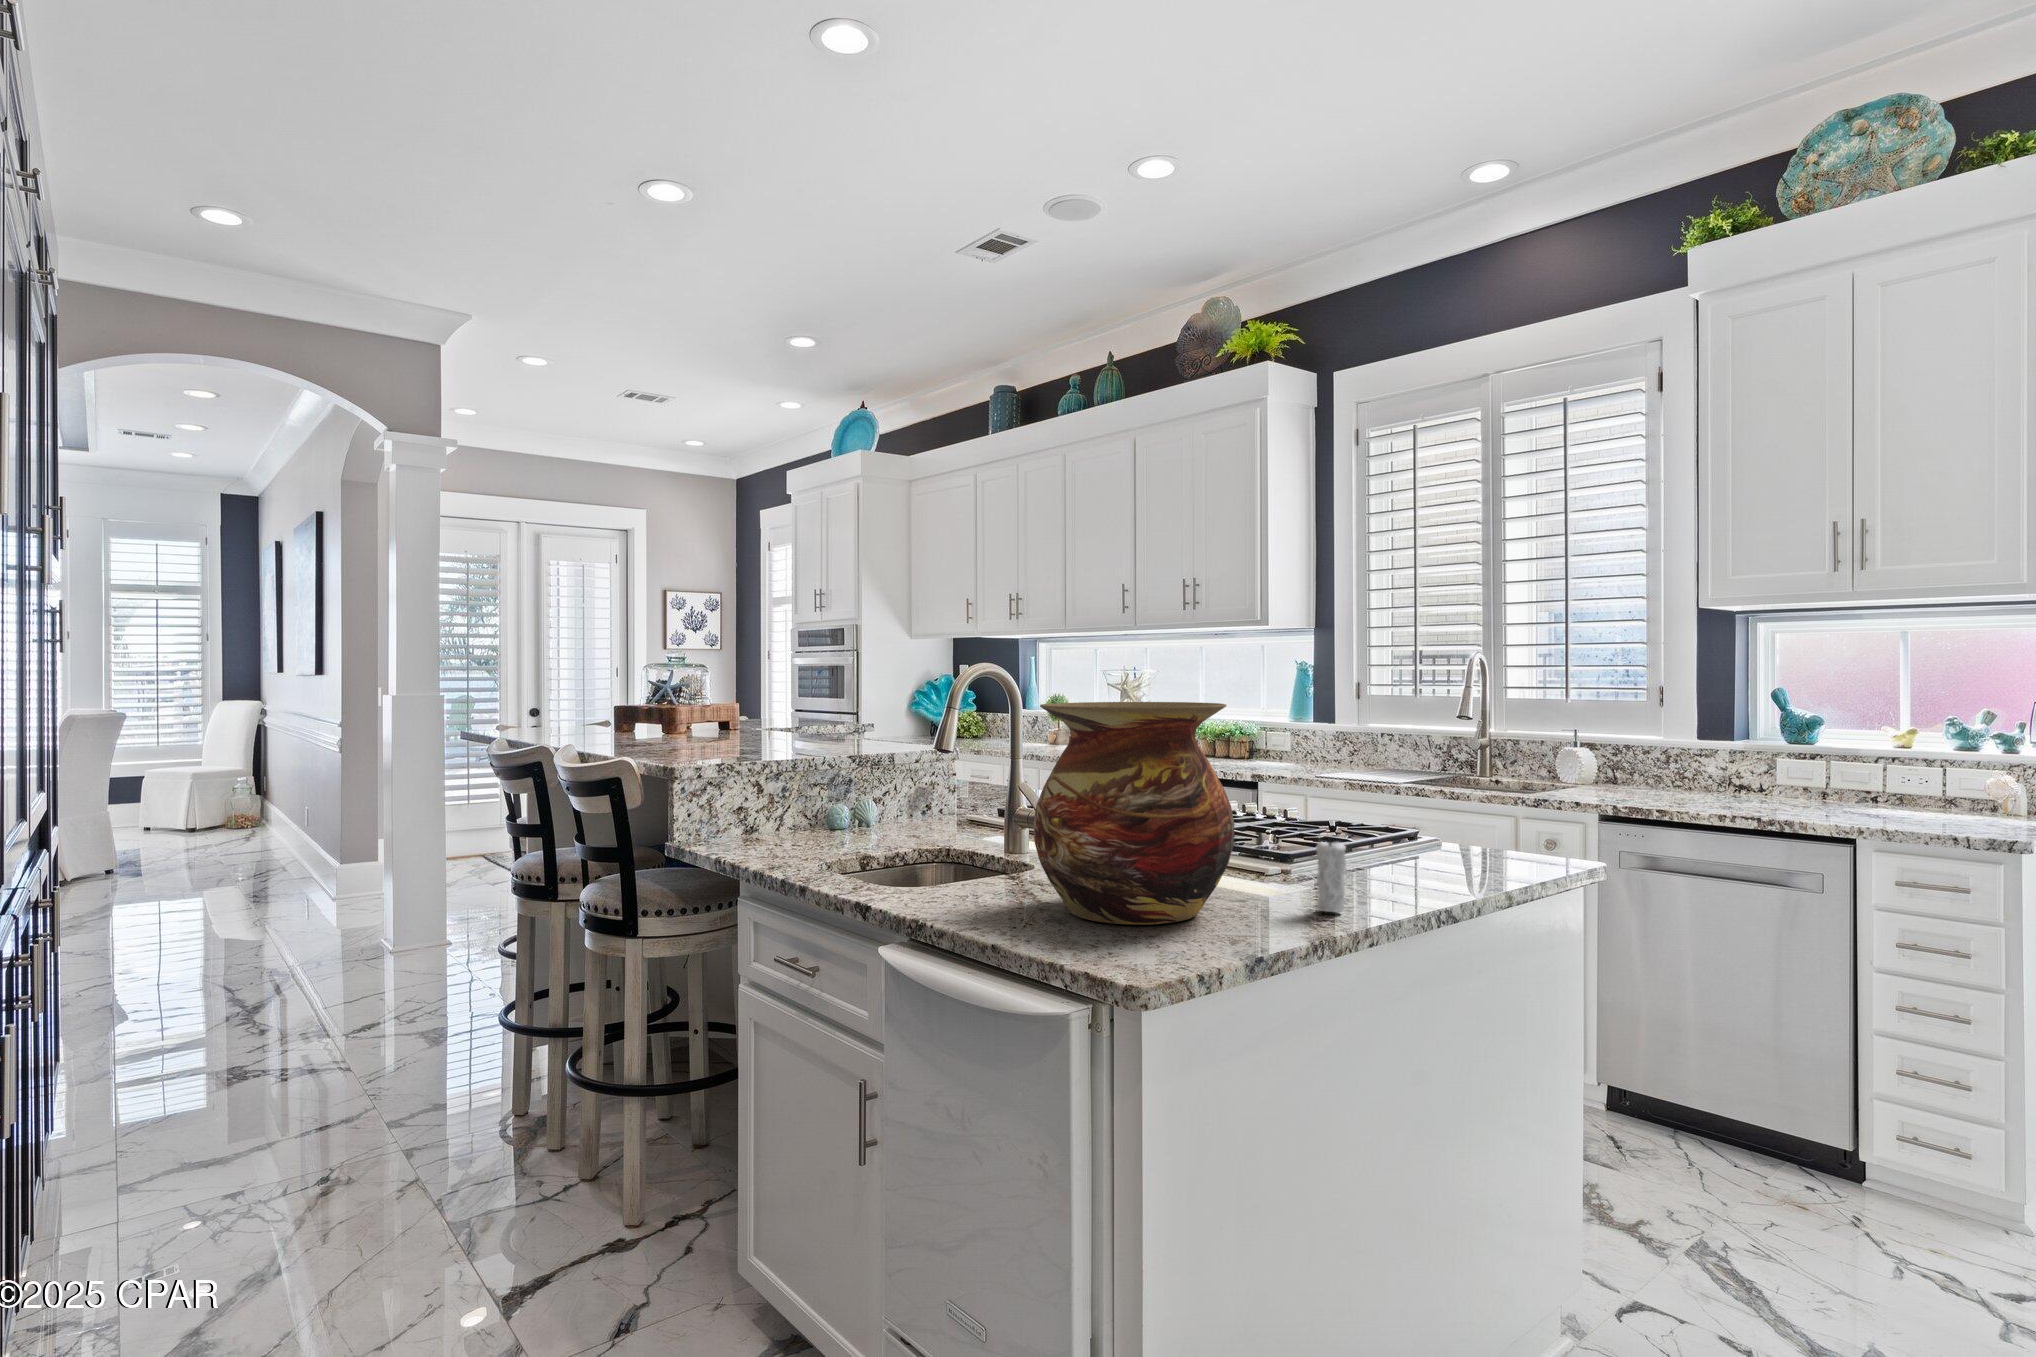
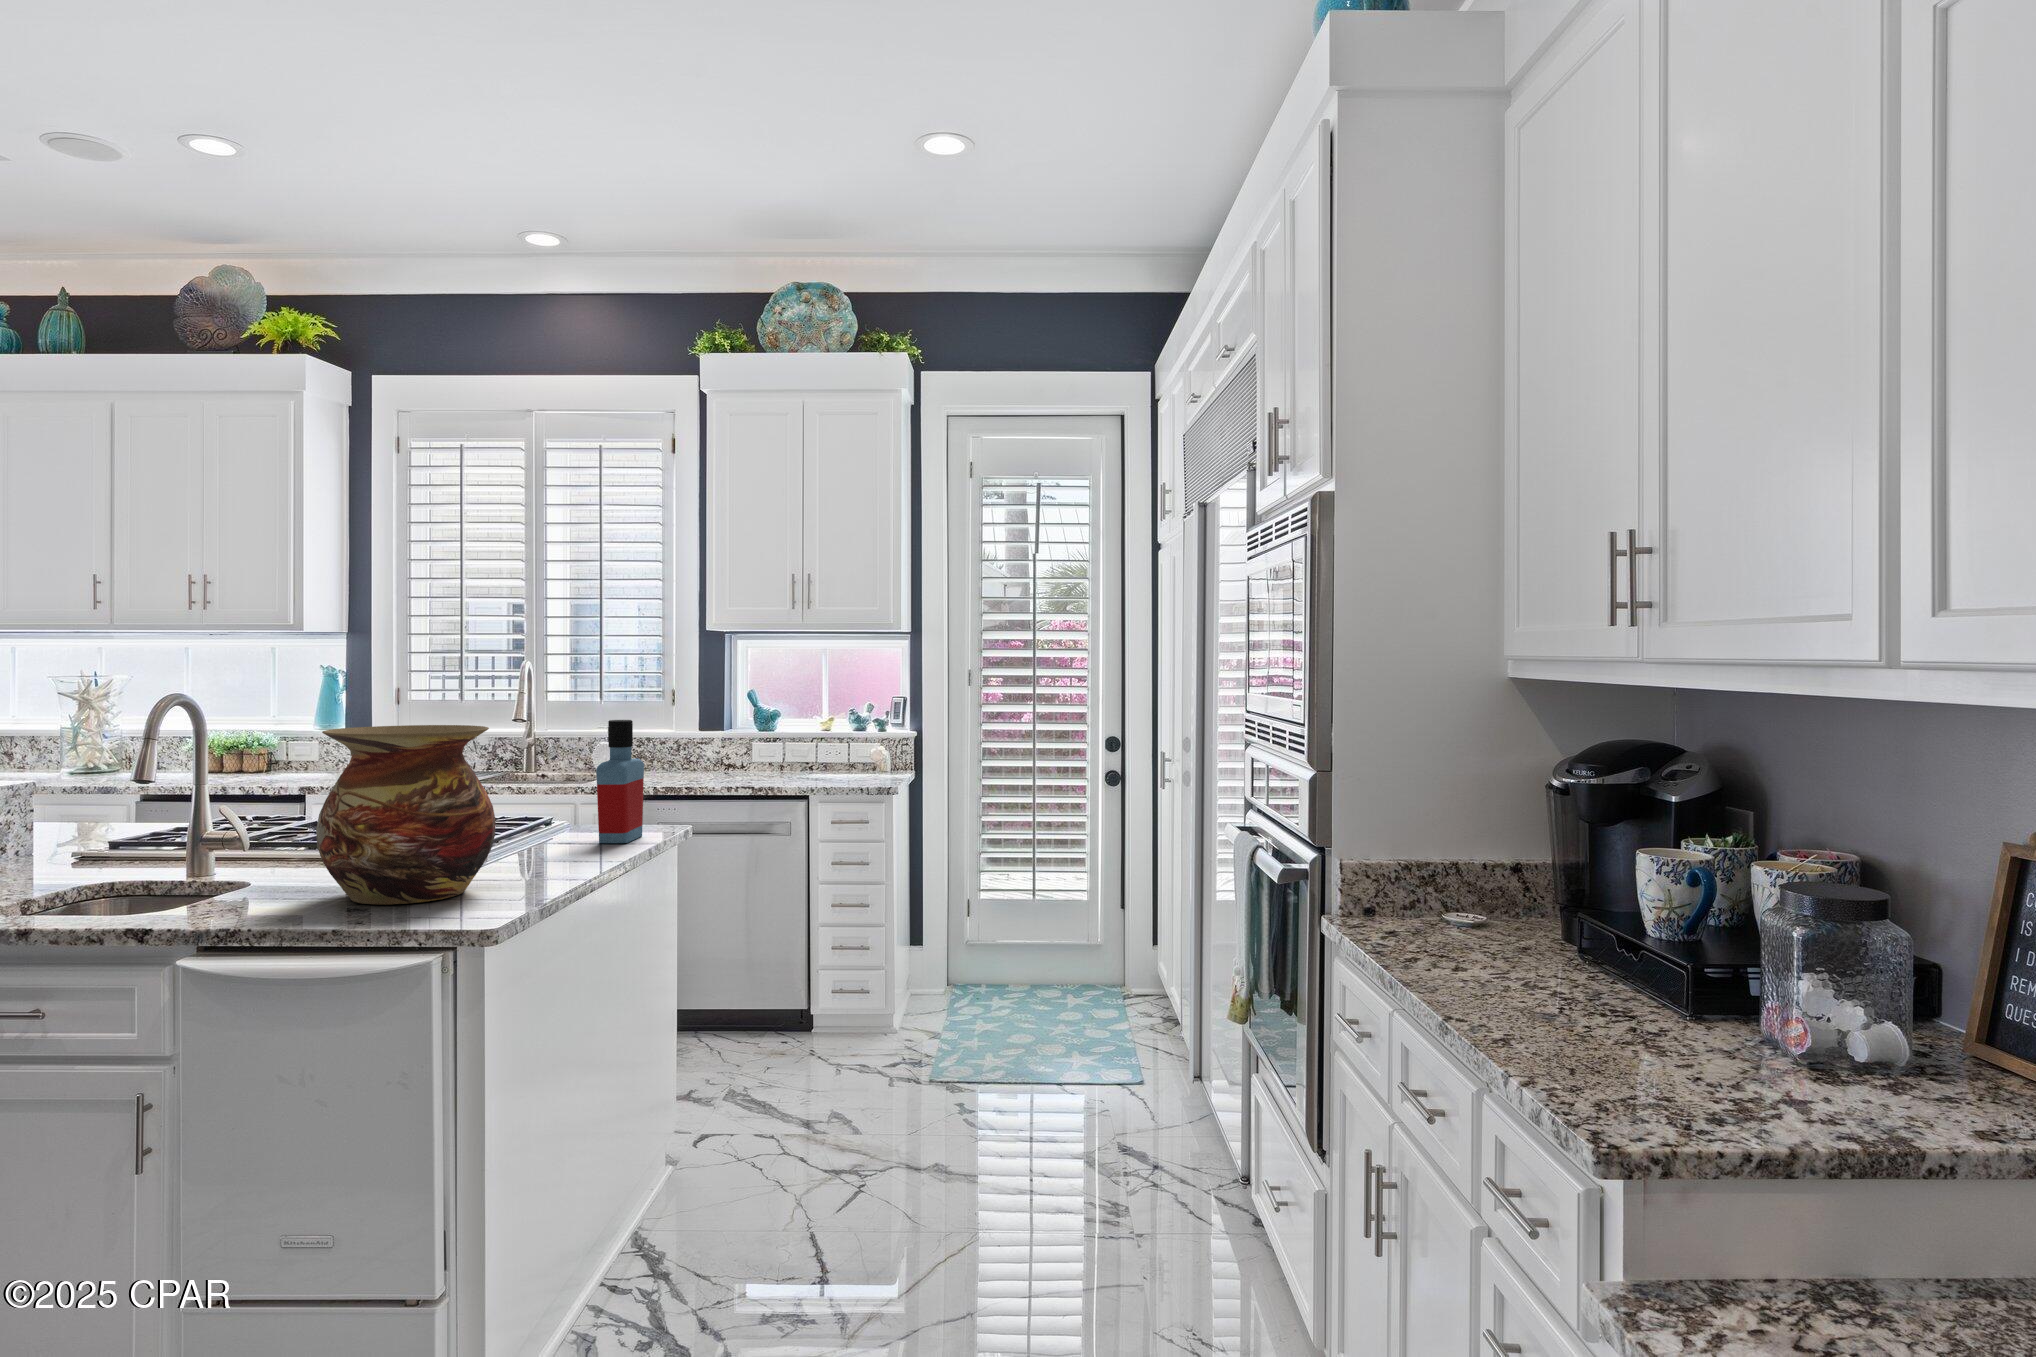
bottle: none [1436,708,1515,878] -> present [596,720,644,843]
candle: present [1316,841,1346,912] -> none [545,814,569,875]

